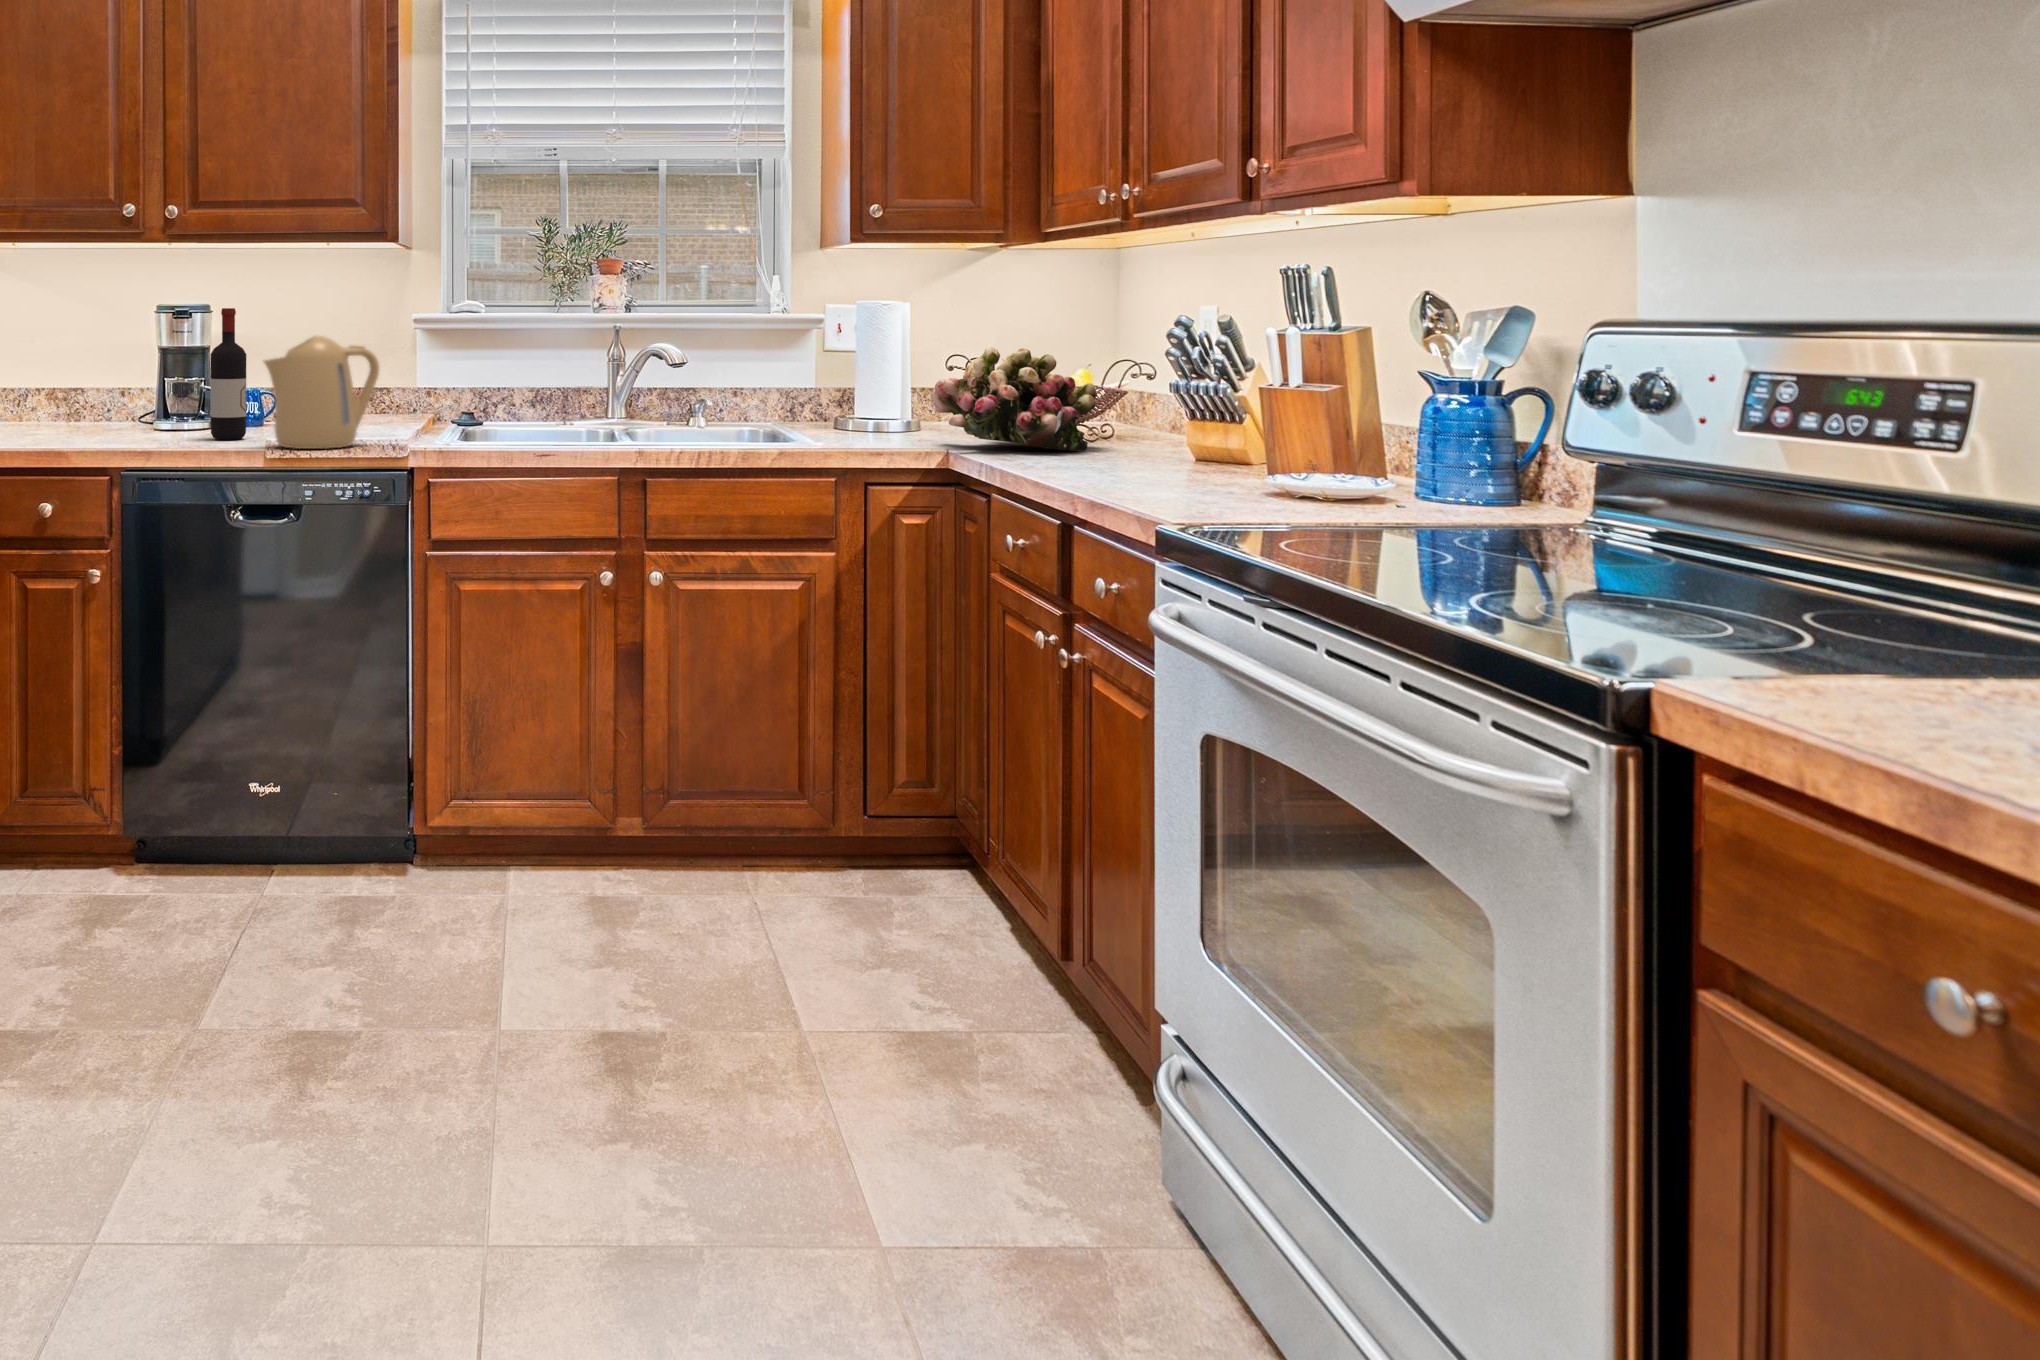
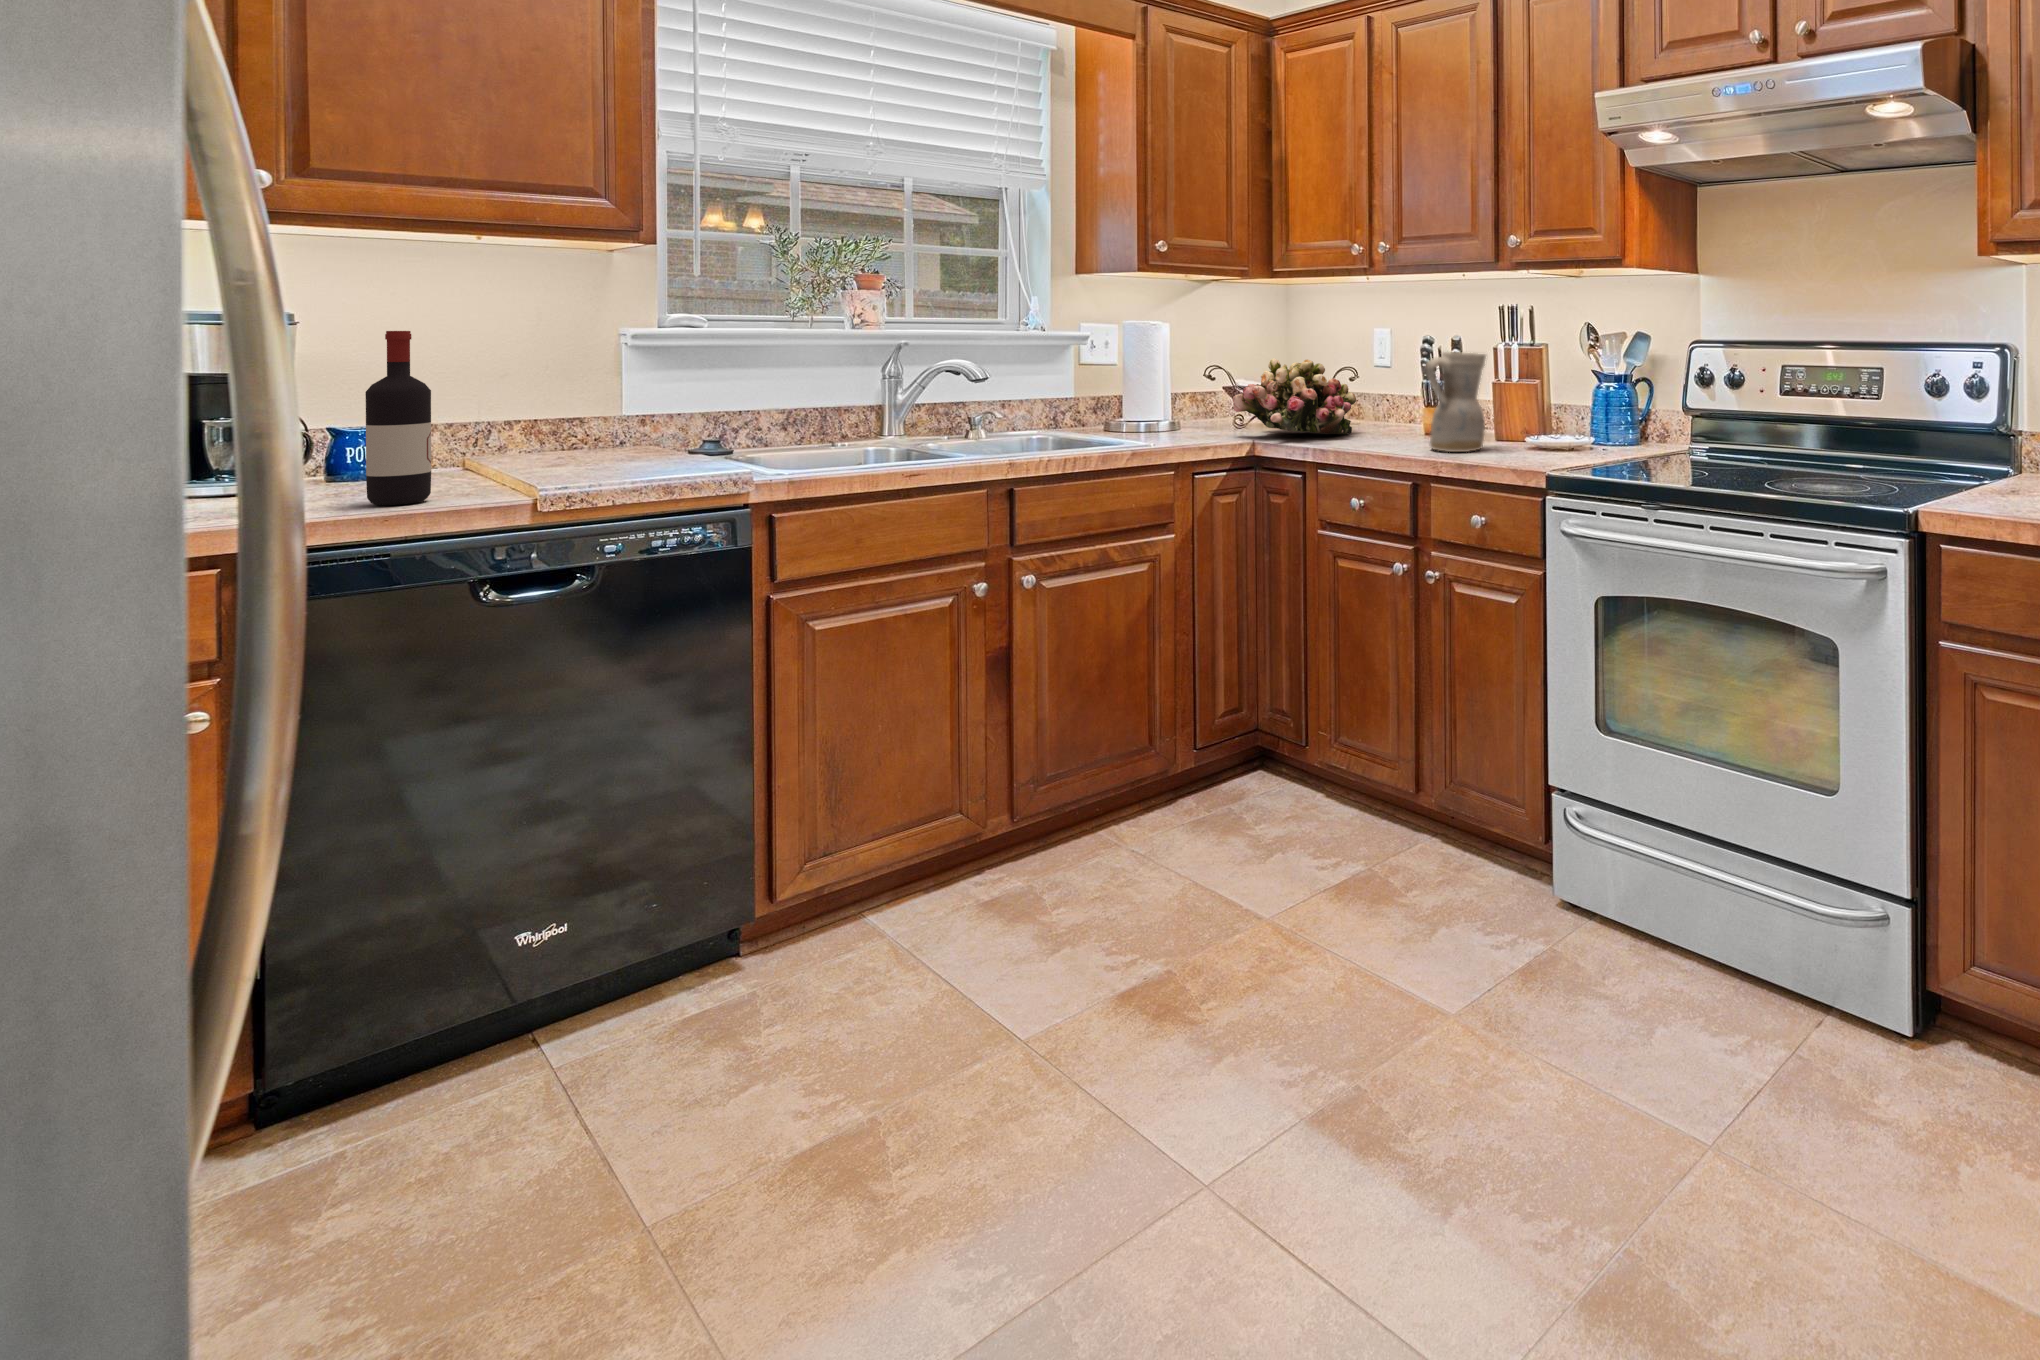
ceramic pitcher: none [1098,334,1202,479] -> present [1425,352,1486,452]
kettle: present [263,336,379,449] -> none [516,365,682,505]

